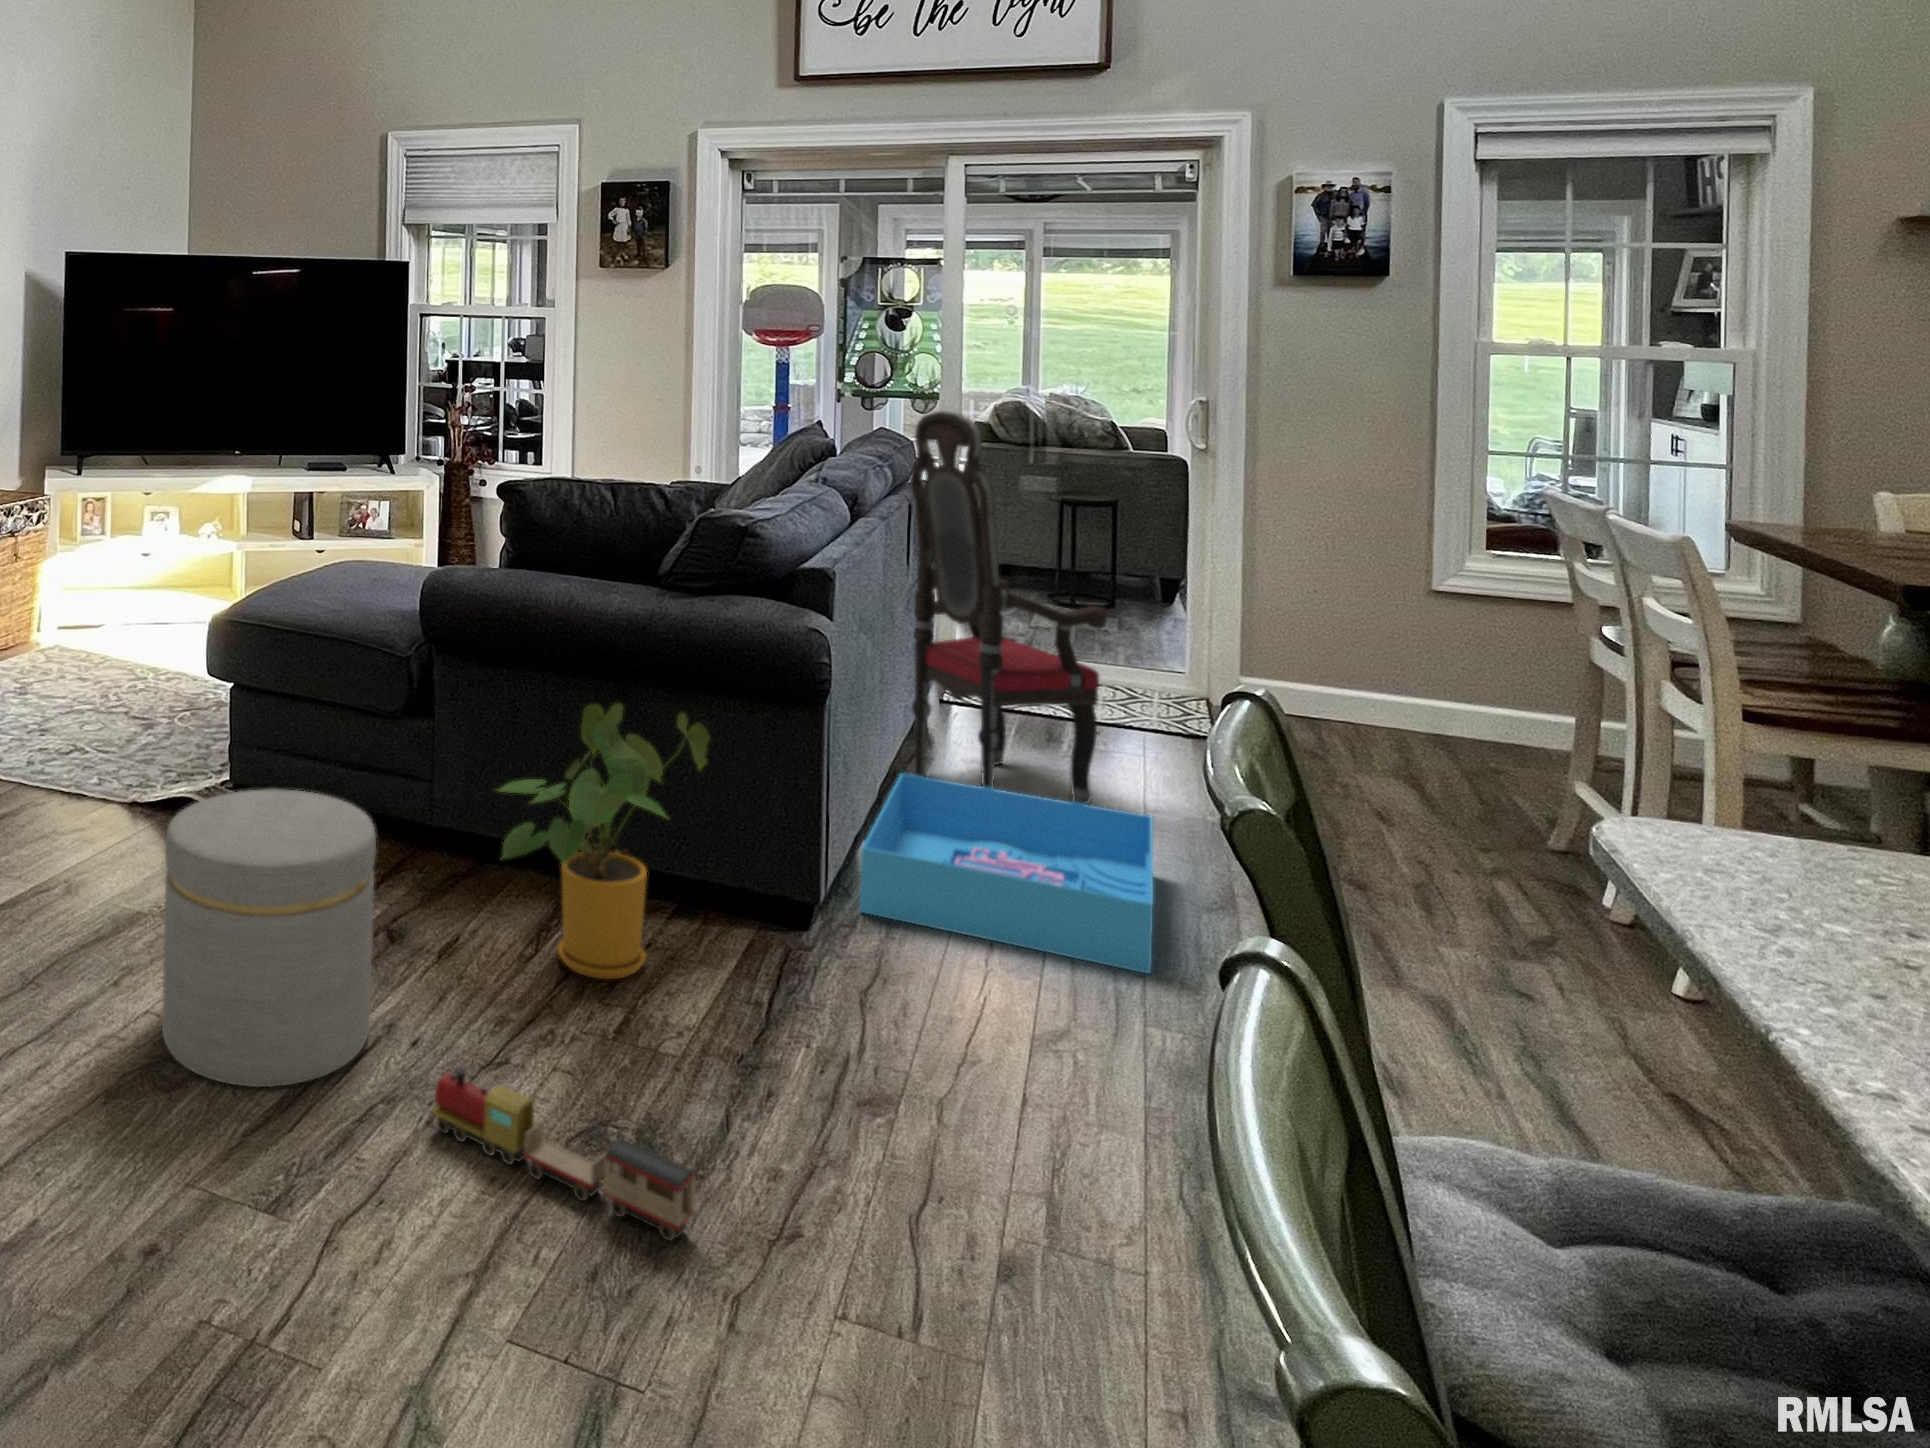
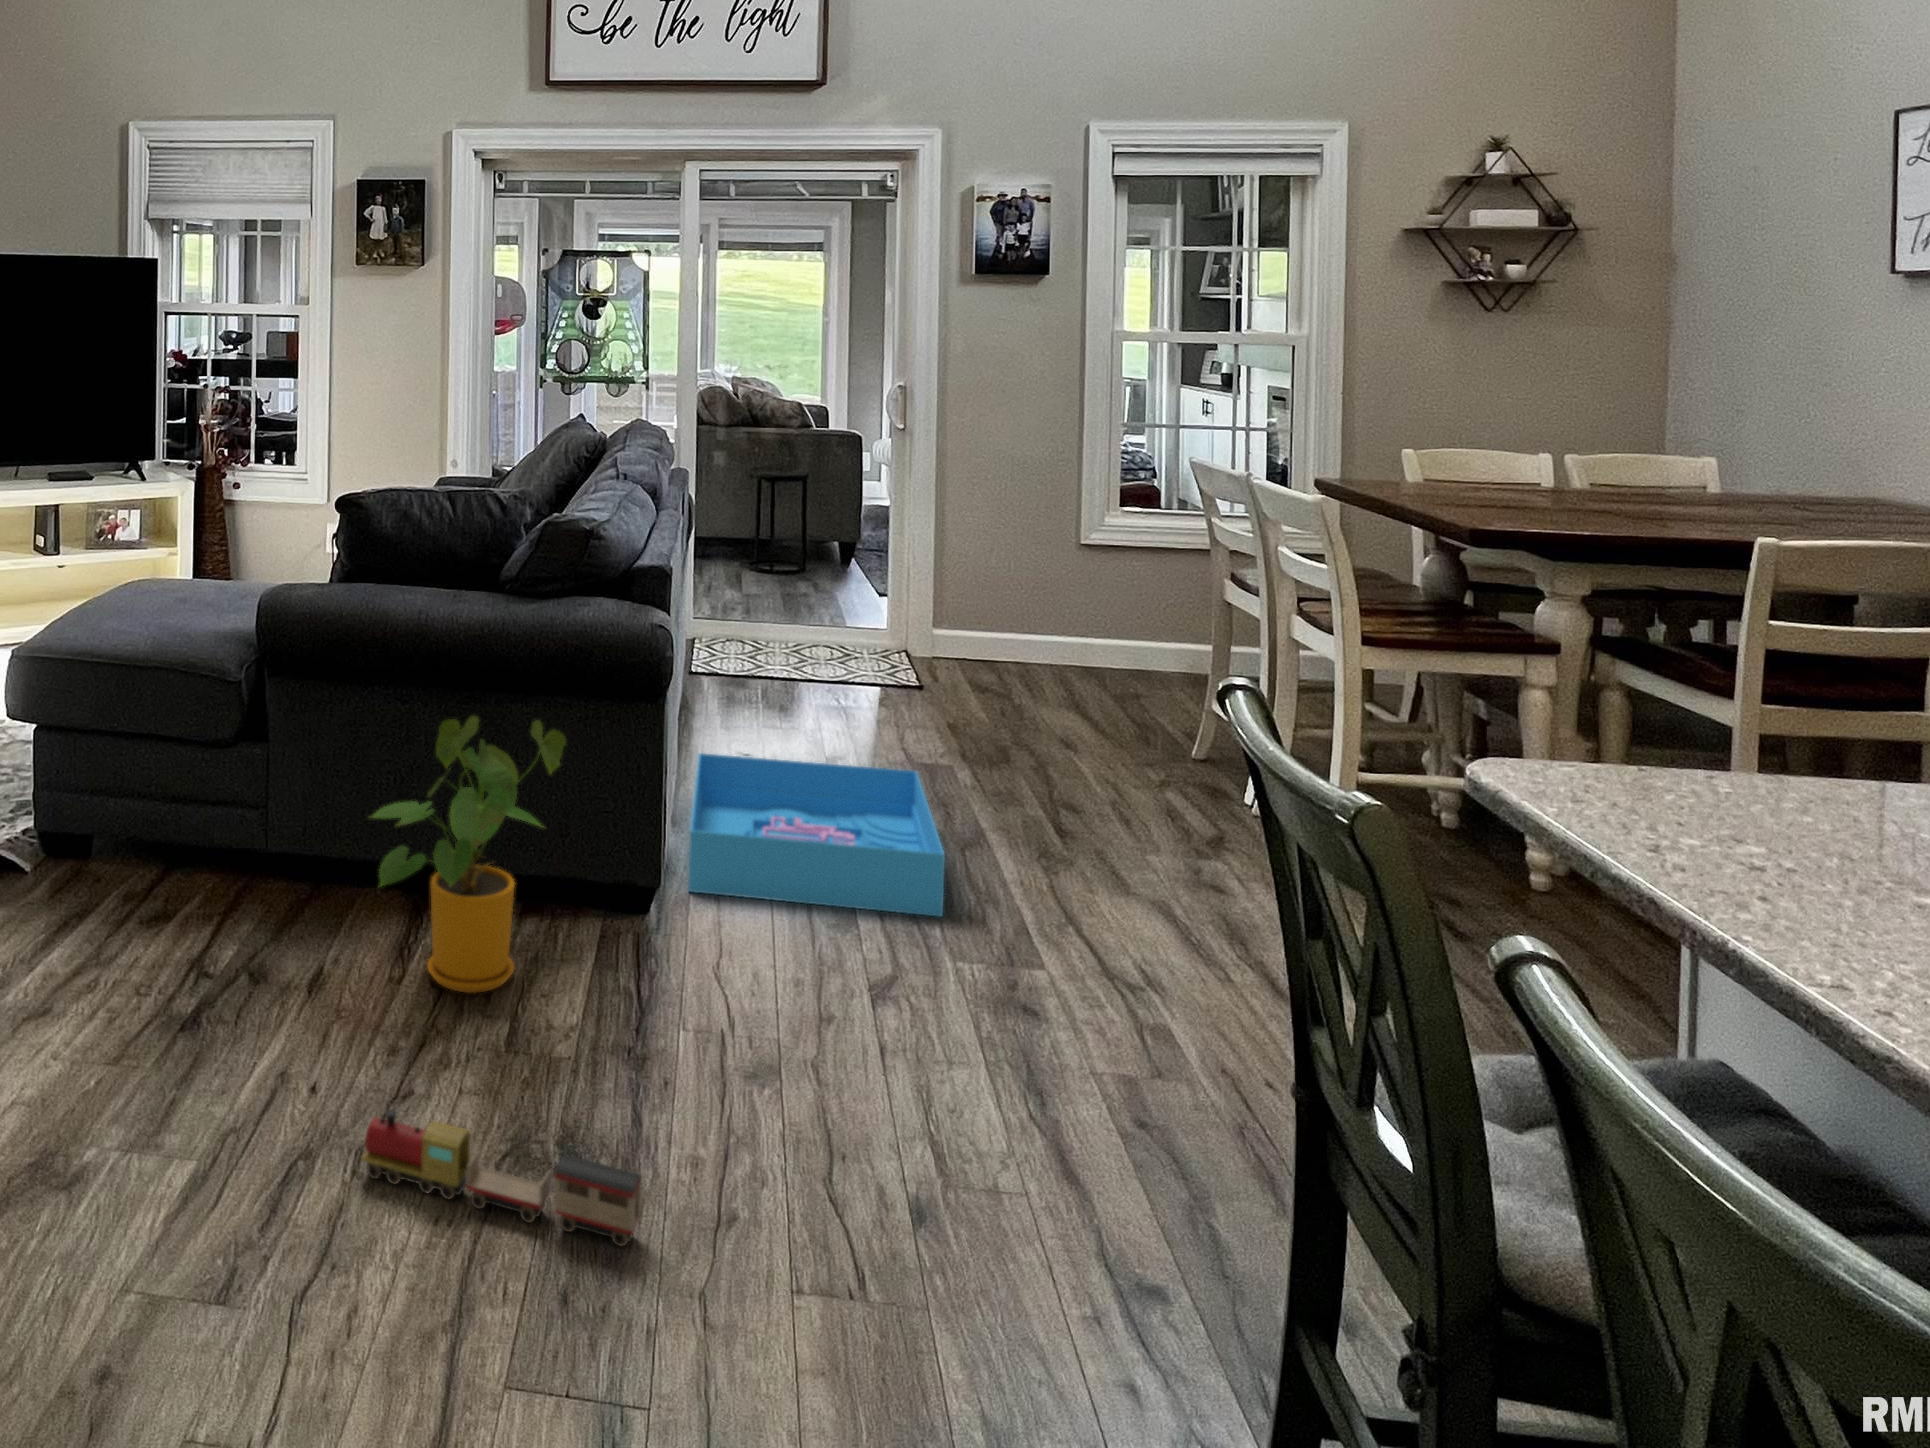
armchair: present [910,411,1107,804] -> none [690,408,862,779]
ottoman: present [162,789,376,1087] -> none [43,842,273,1166]

